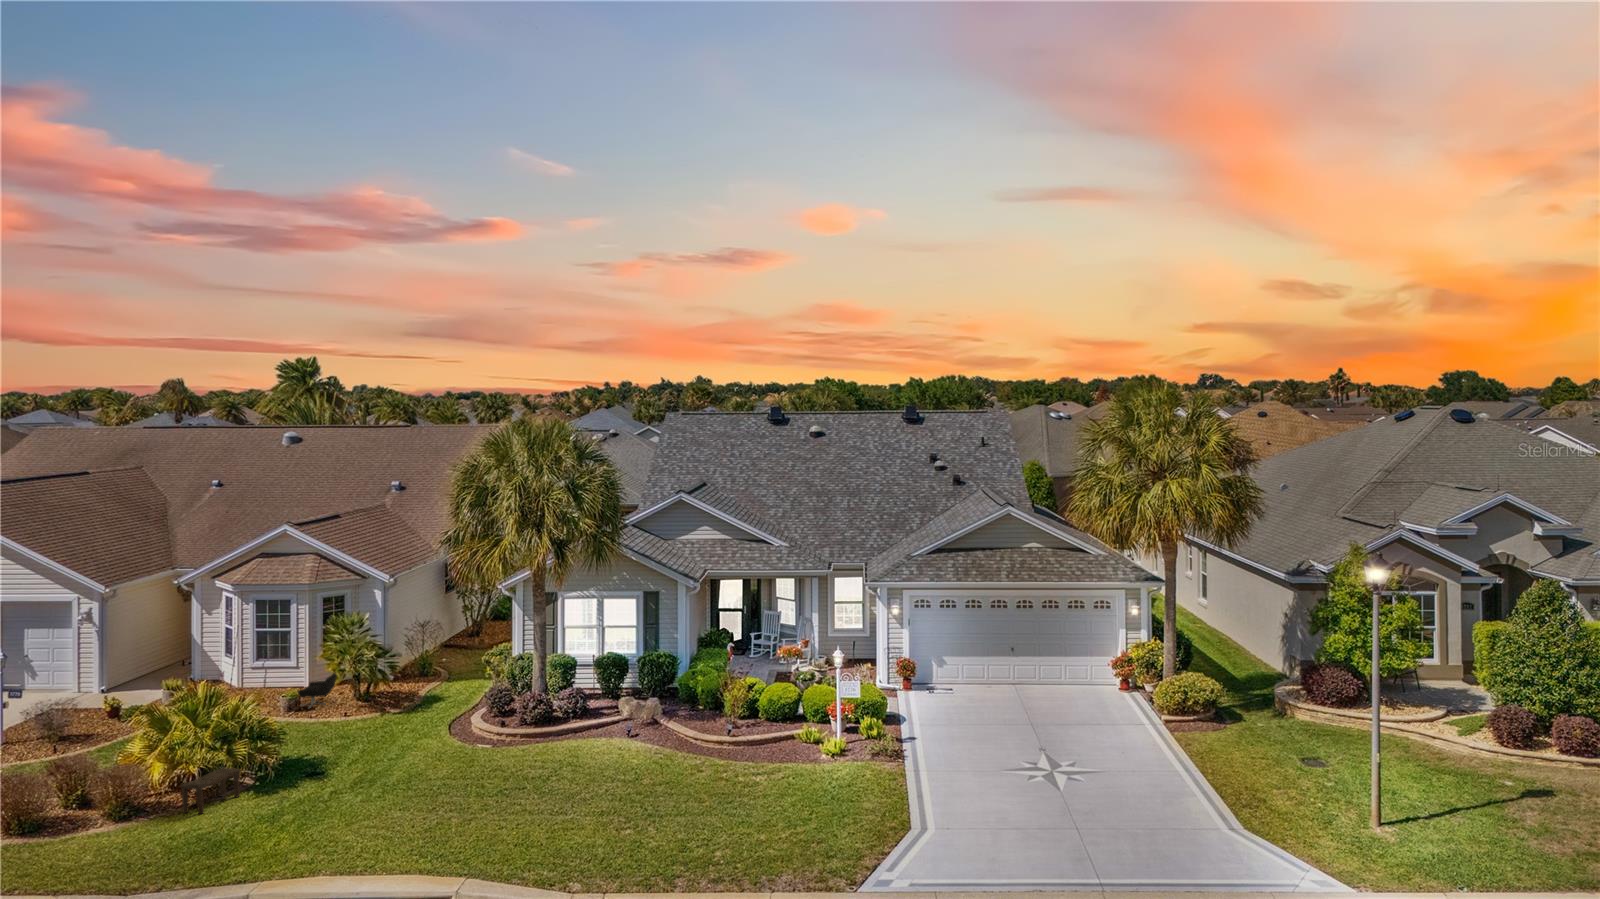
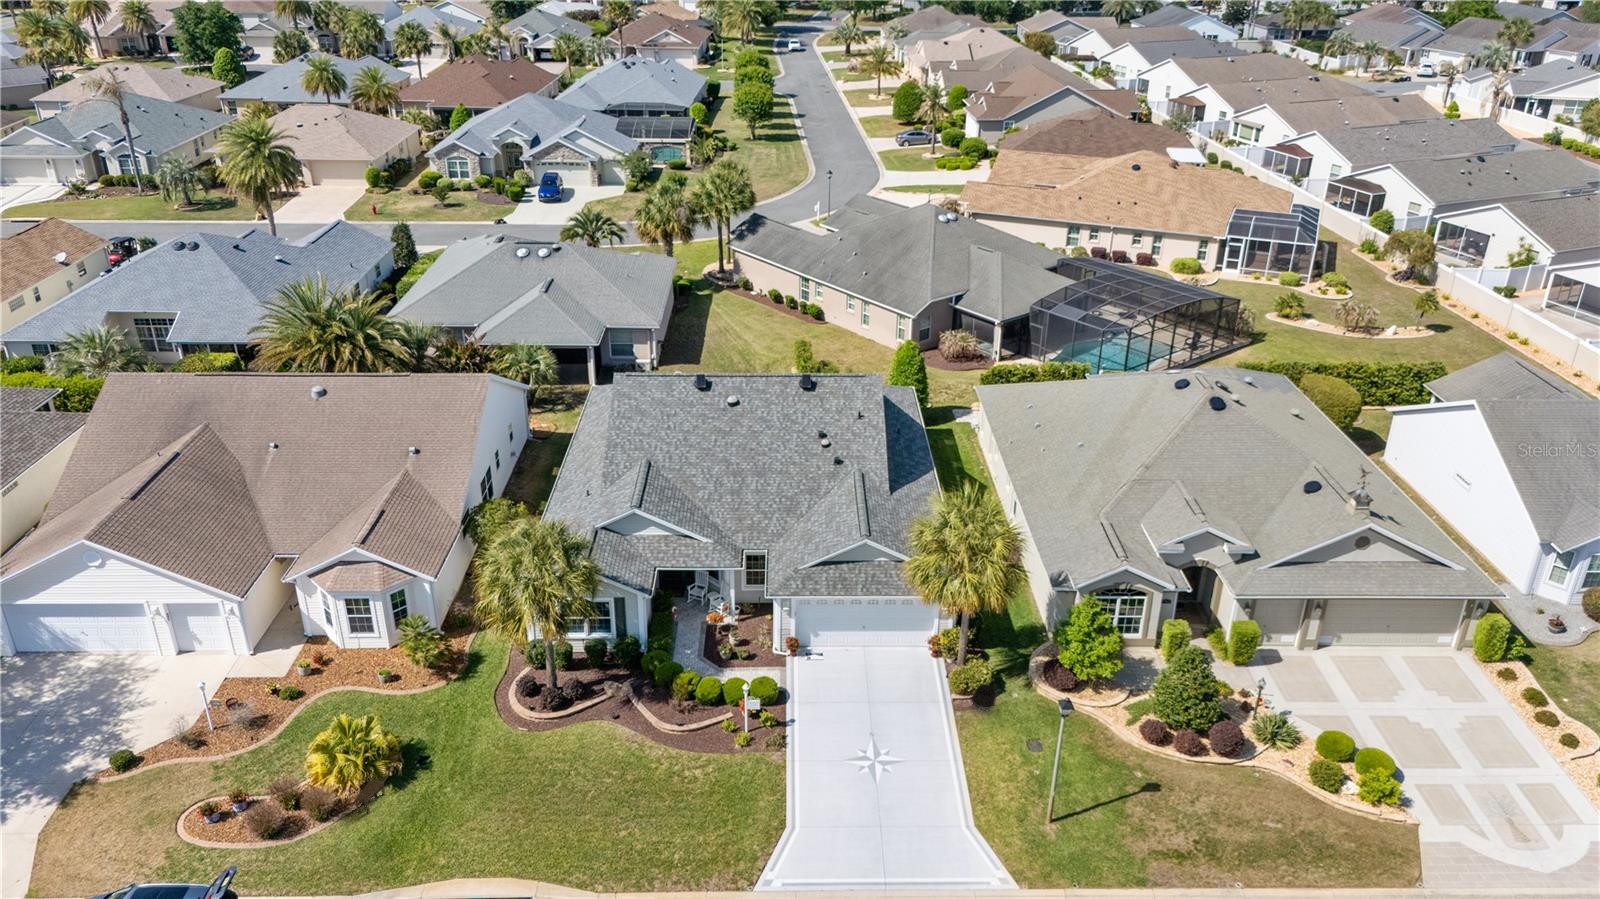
lounge chair: present [298,673,337,705] -> present [971,684,997,710]

